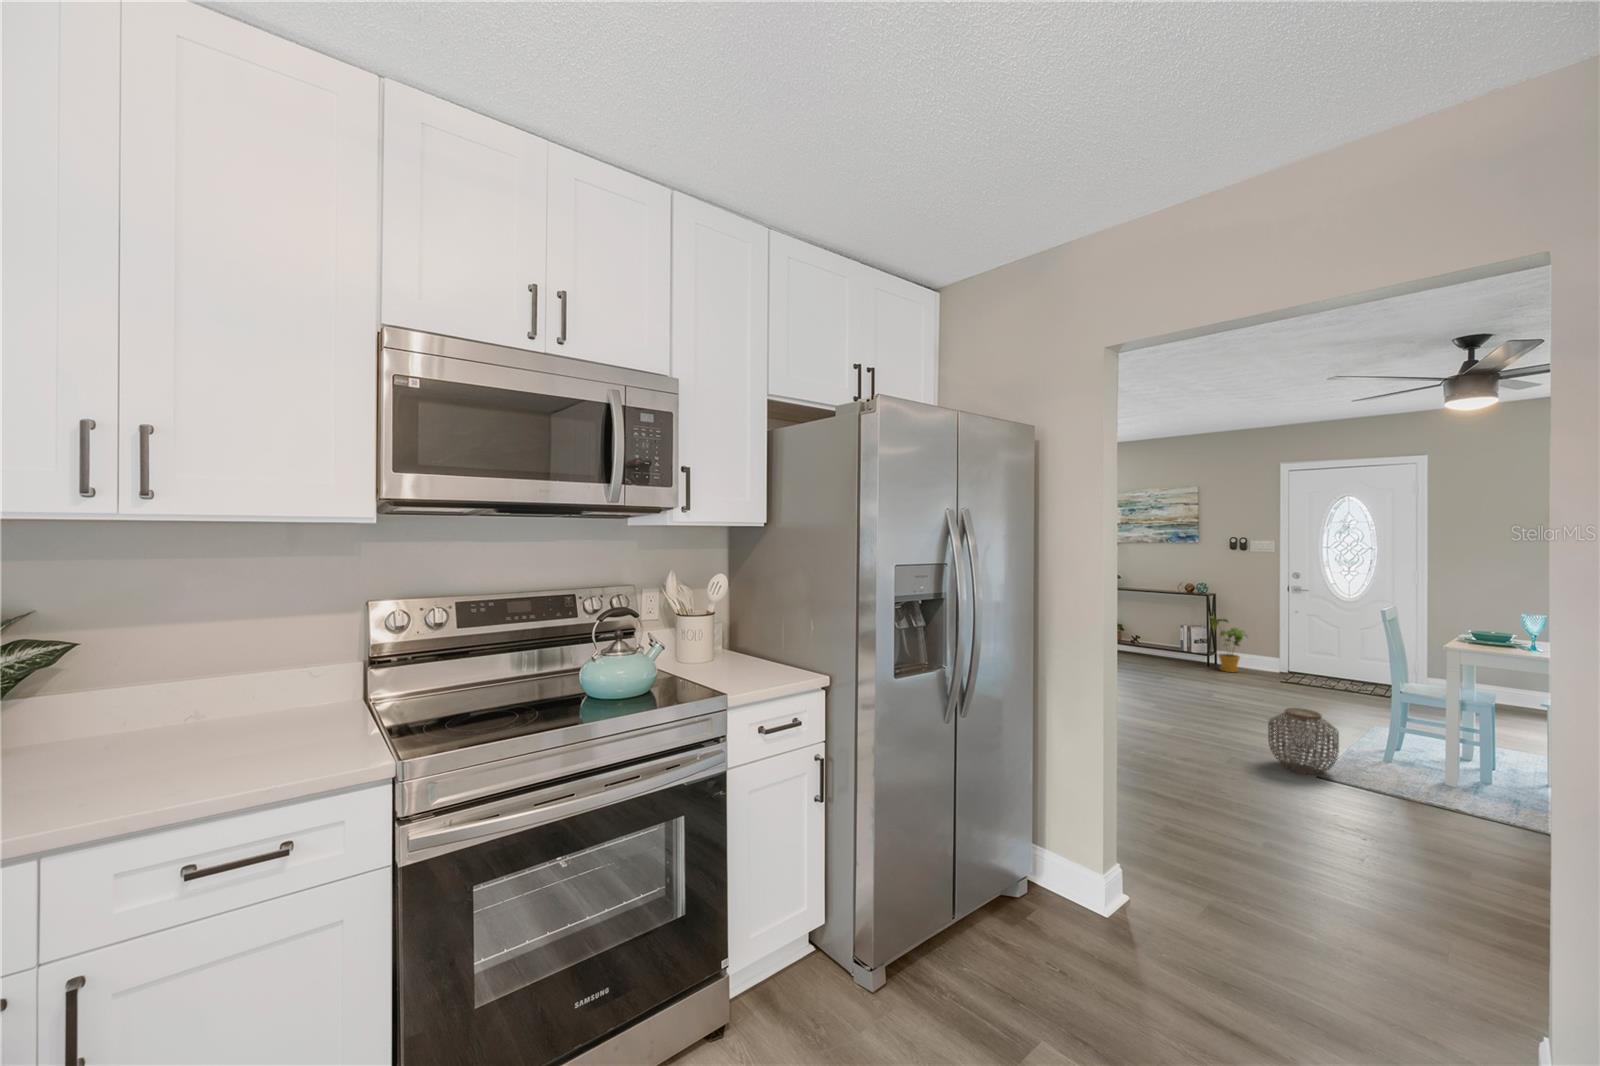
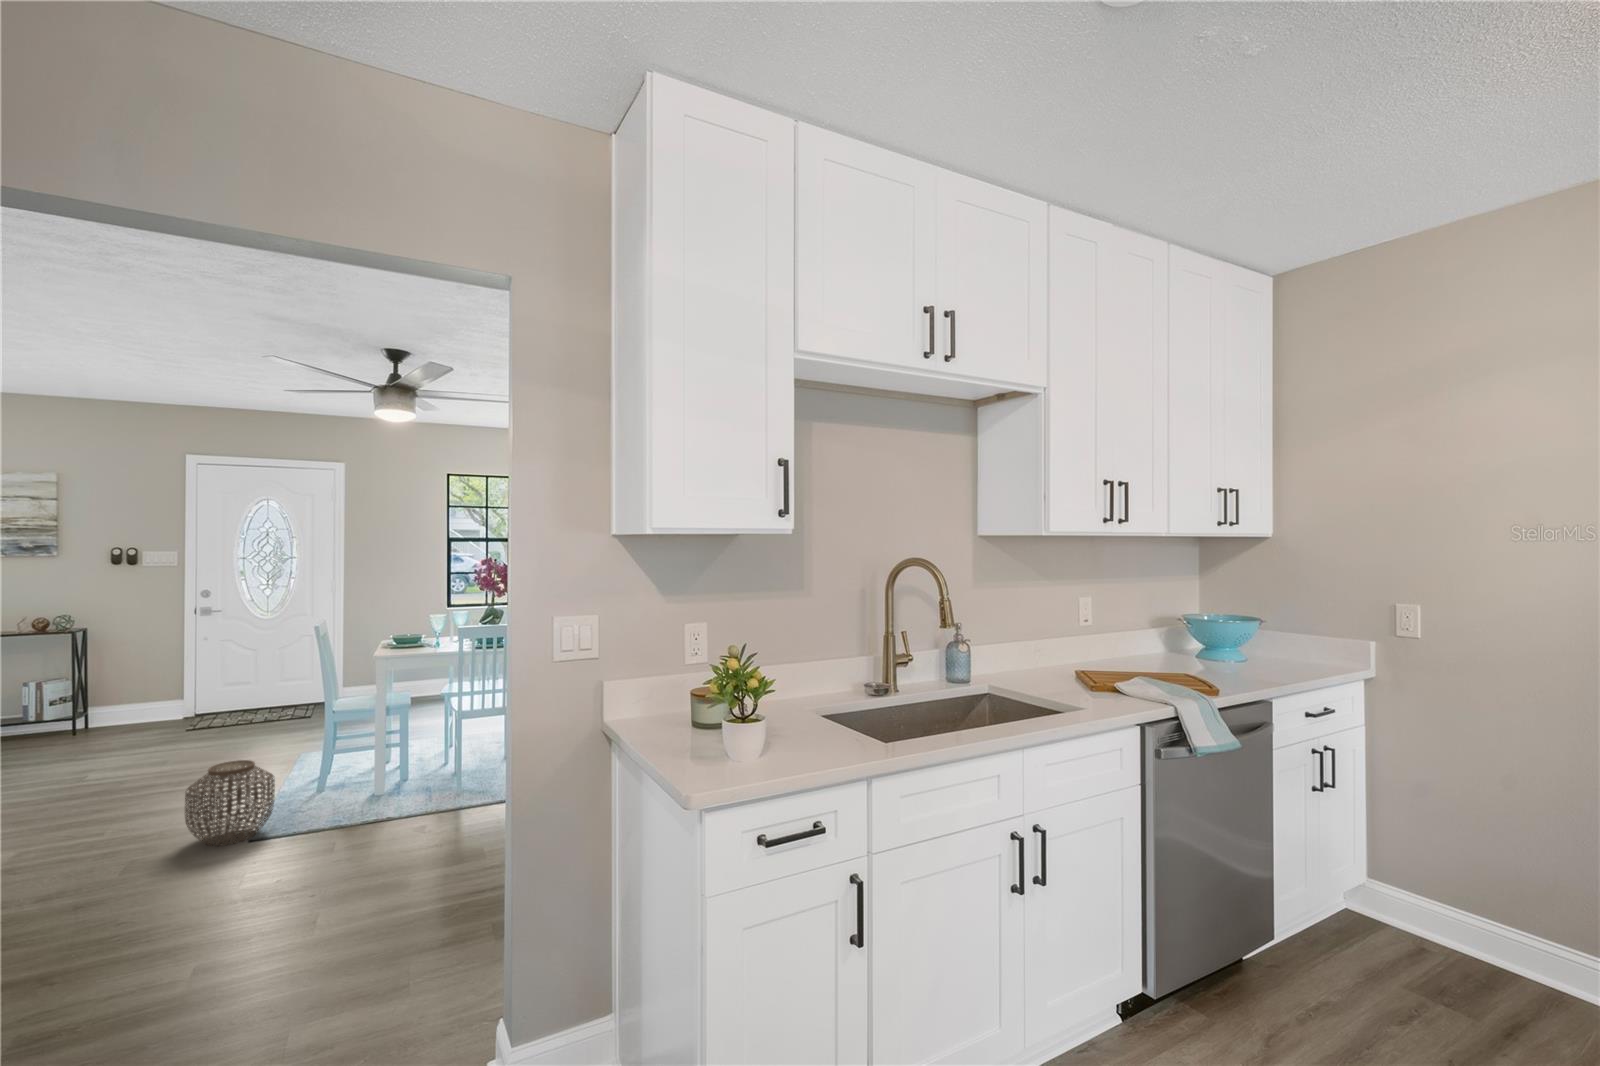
house plant: present [1210,616,1244,672] -> none [75,661,140,736]

